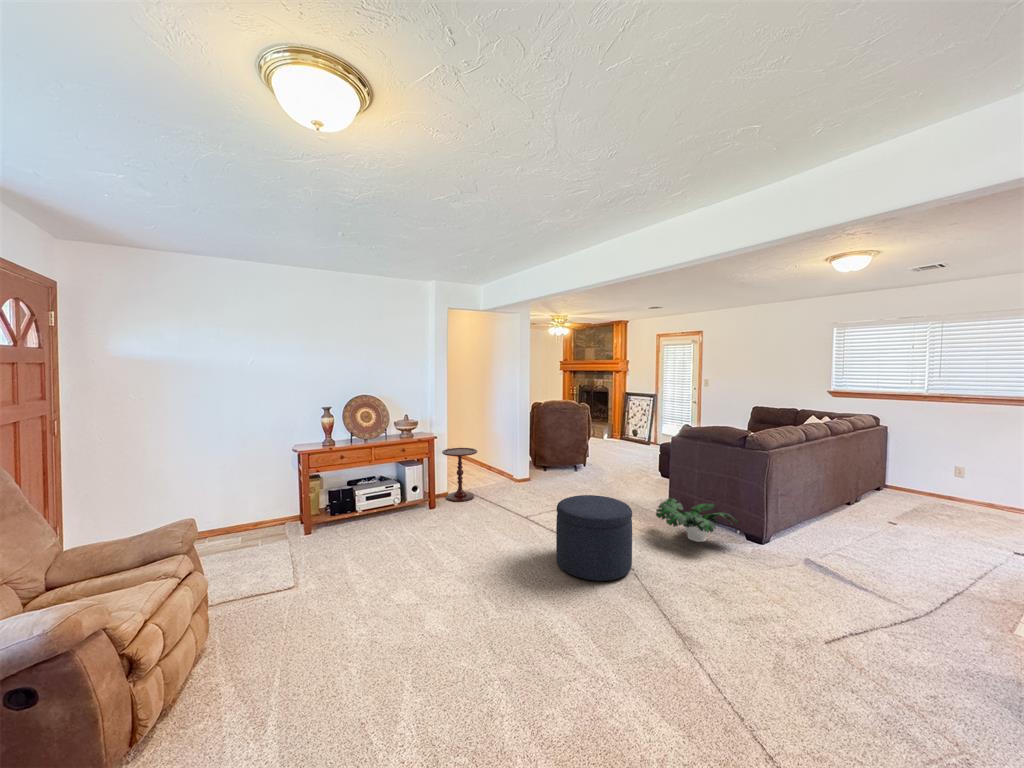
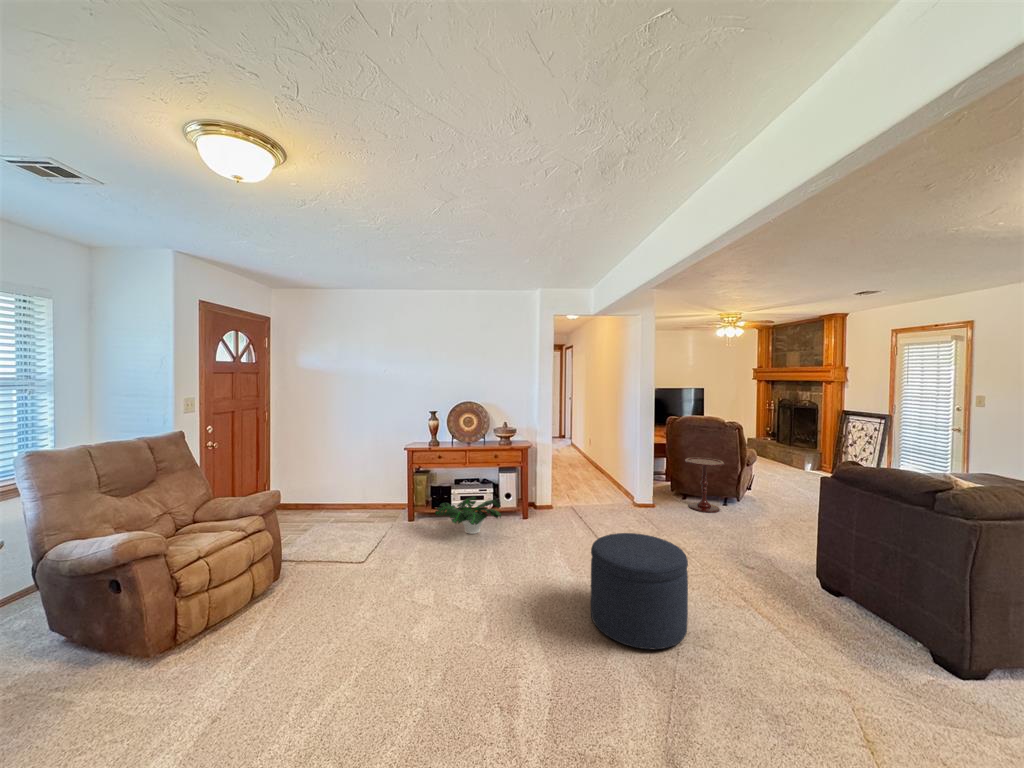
side table: present [442,448,477,502] -> present [685,458,724,513]
potted plant: present [656,498,739,542] -> present [435,496,501,534]

